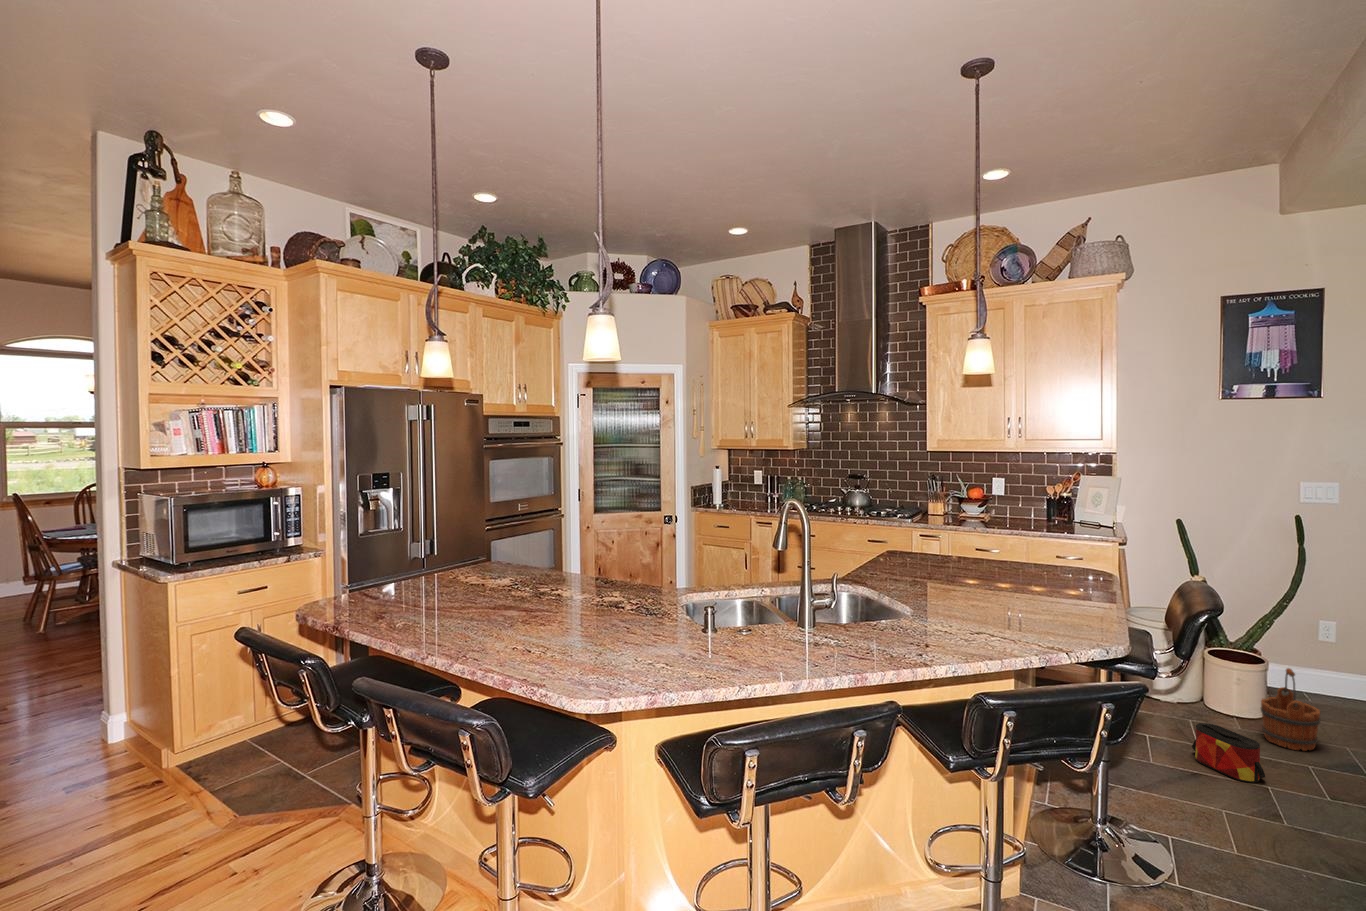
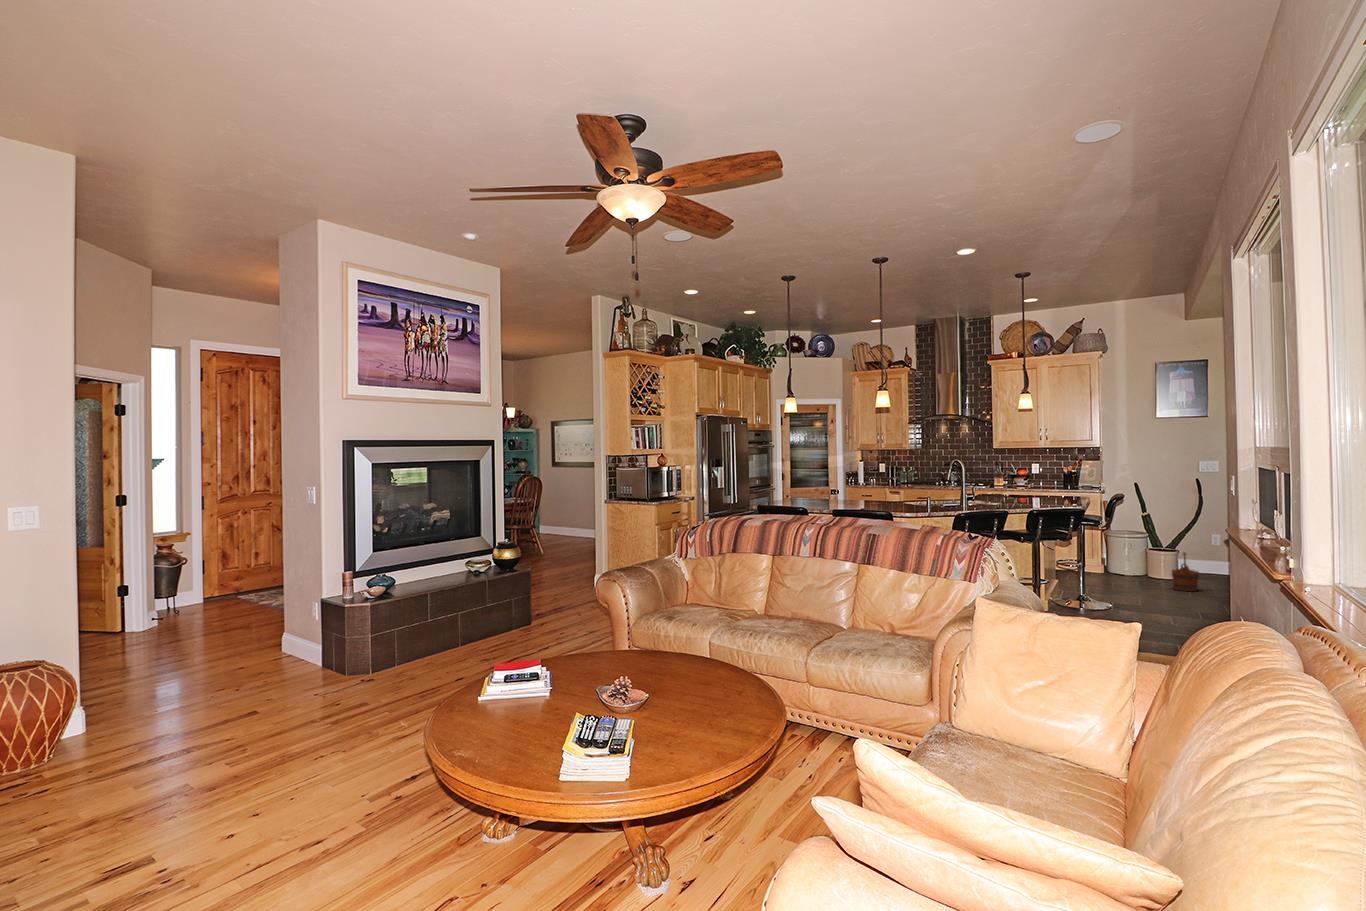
bag: present [1192,723,1265,783] -> none [1133,576,1164,598]

